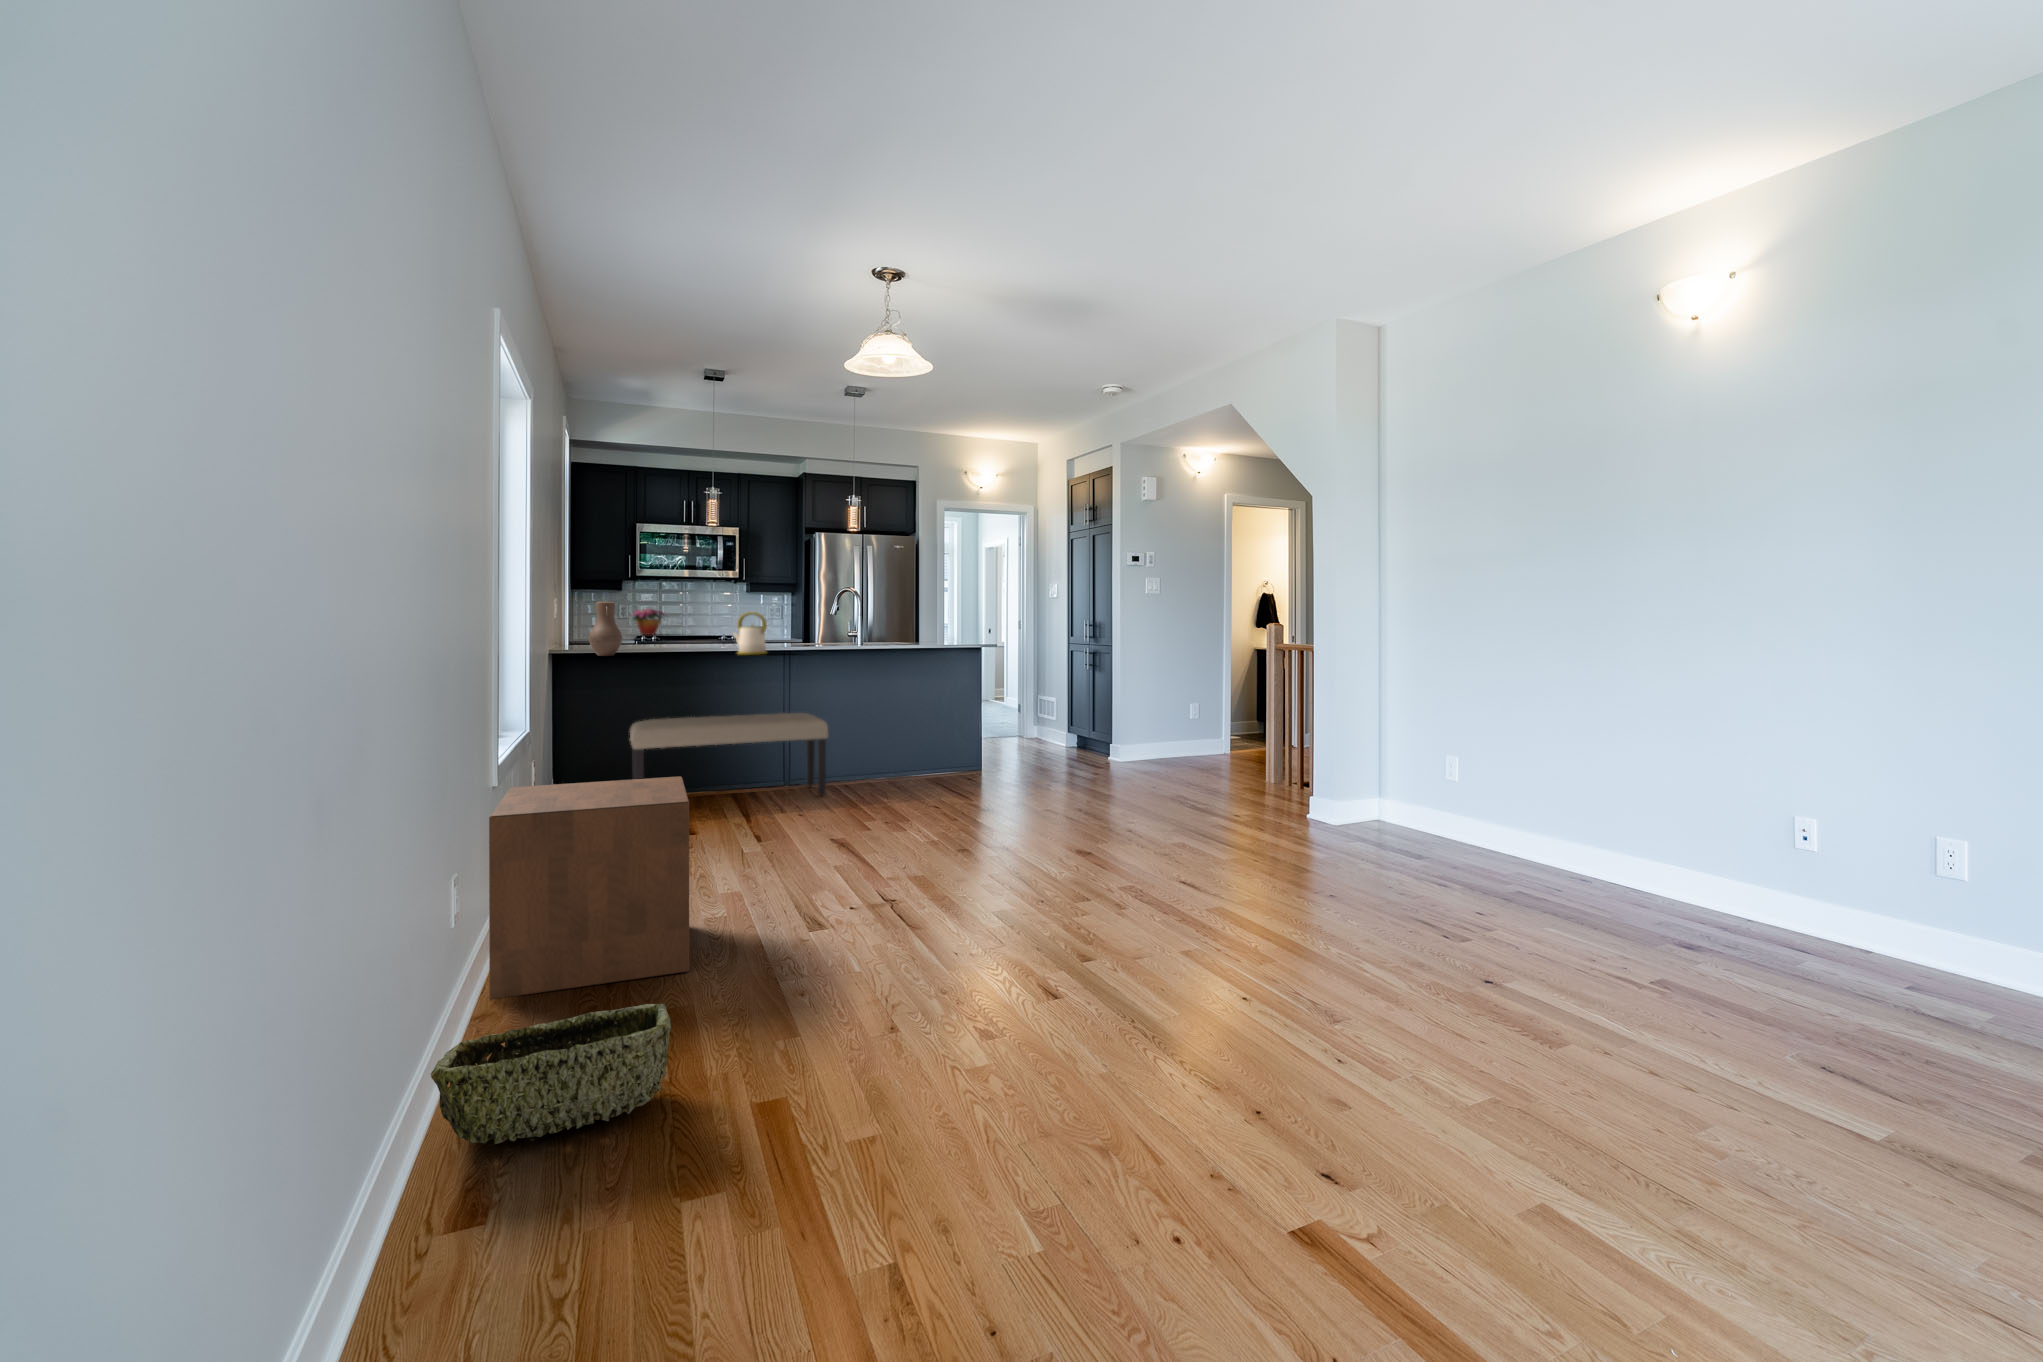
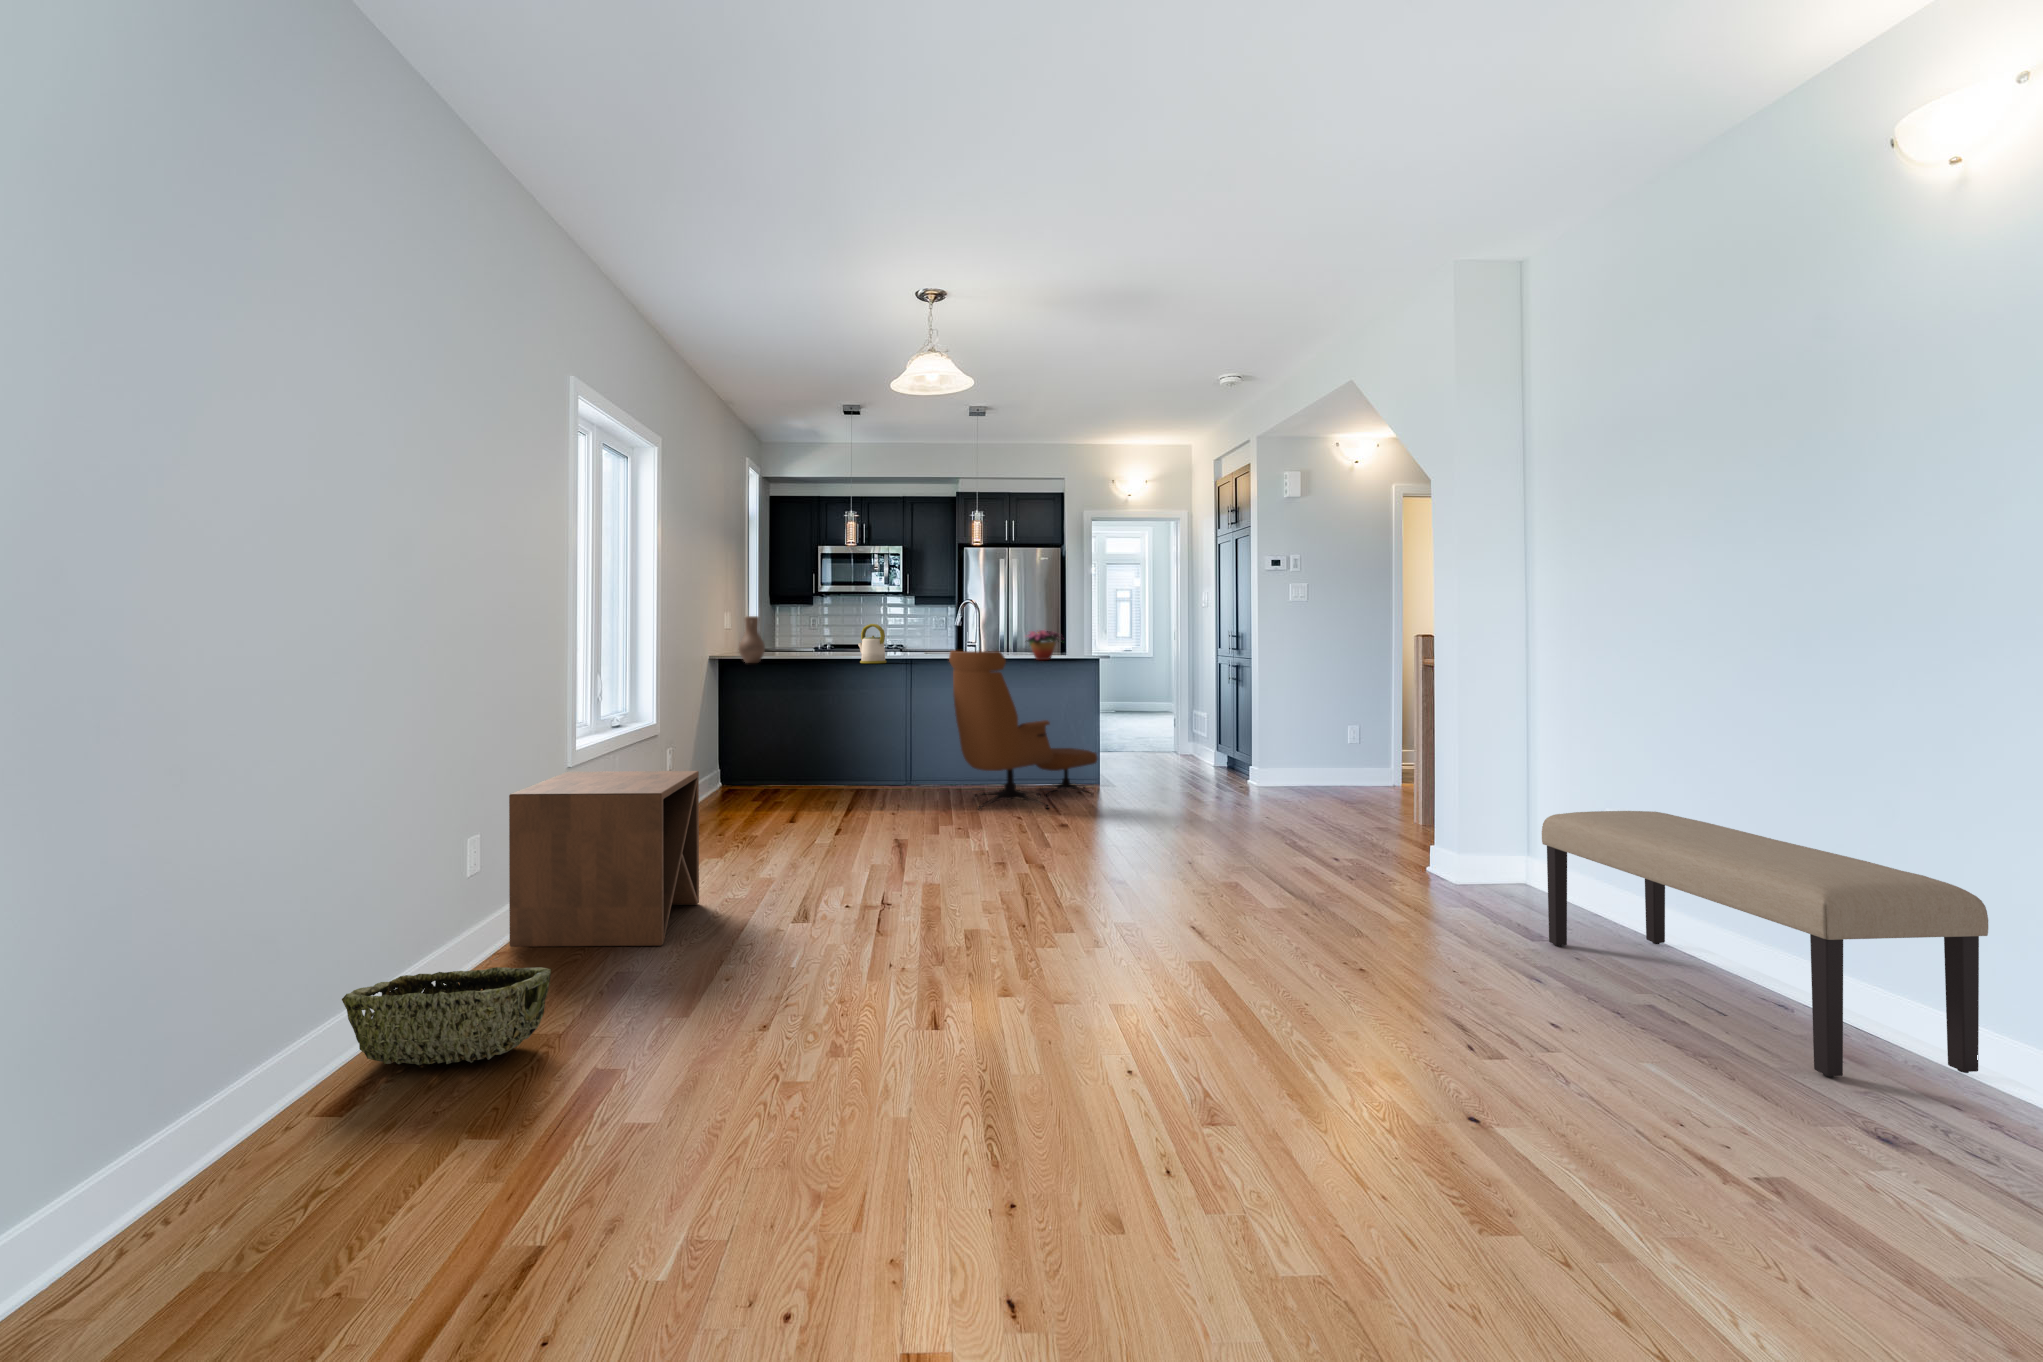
flower arrangement: present [633,609,667,635] -> present [1025,630,1059,660]
lounge chair: none [856,640,989,803] -> present [949,650,1097,810]
bench: present [630,713,829,795] -> present [1542,811,1988,1077]

